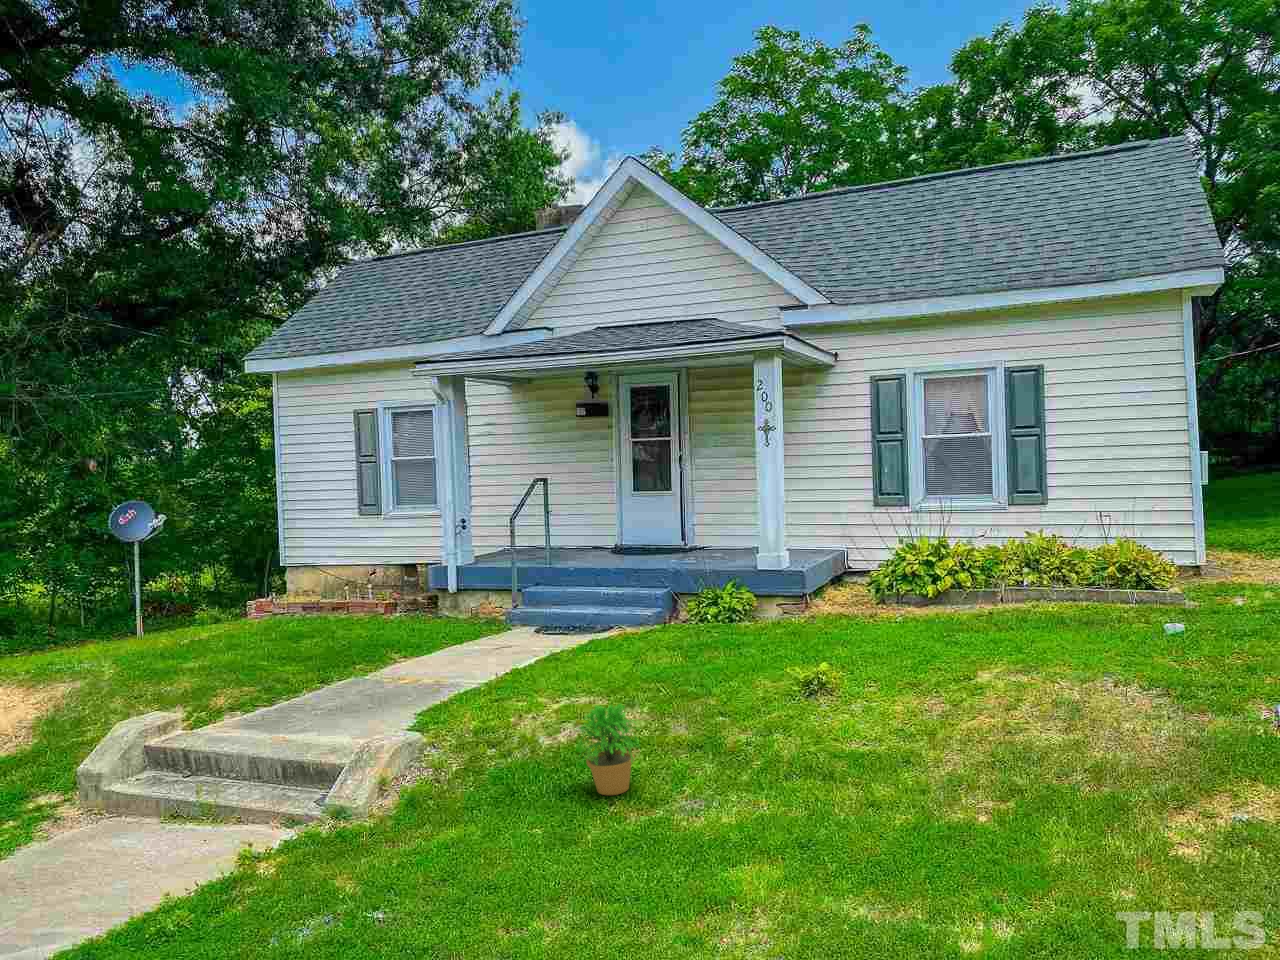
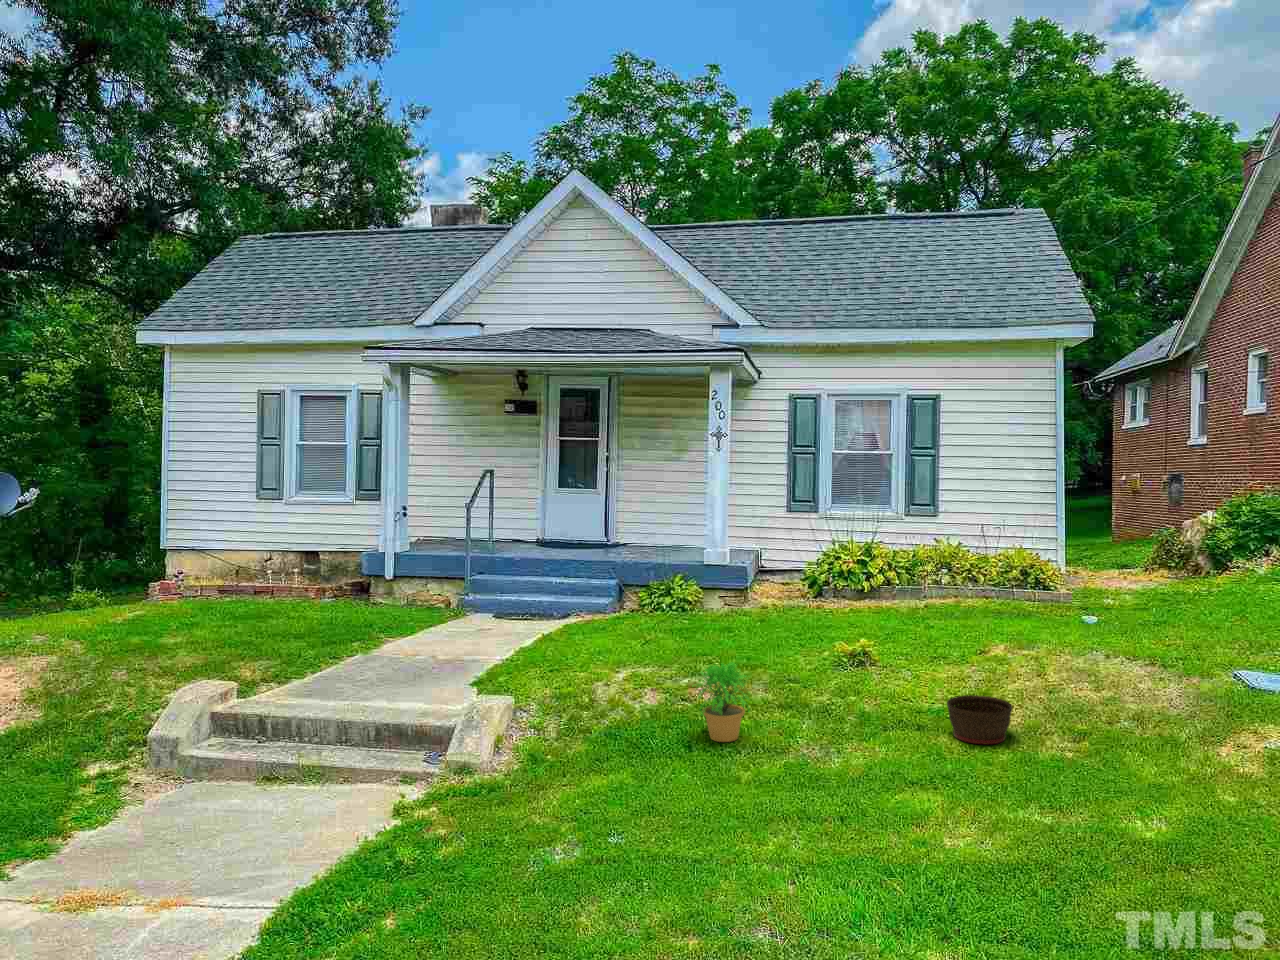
basket: none [866,747,945,812] -> present [947,695,1012,744]

